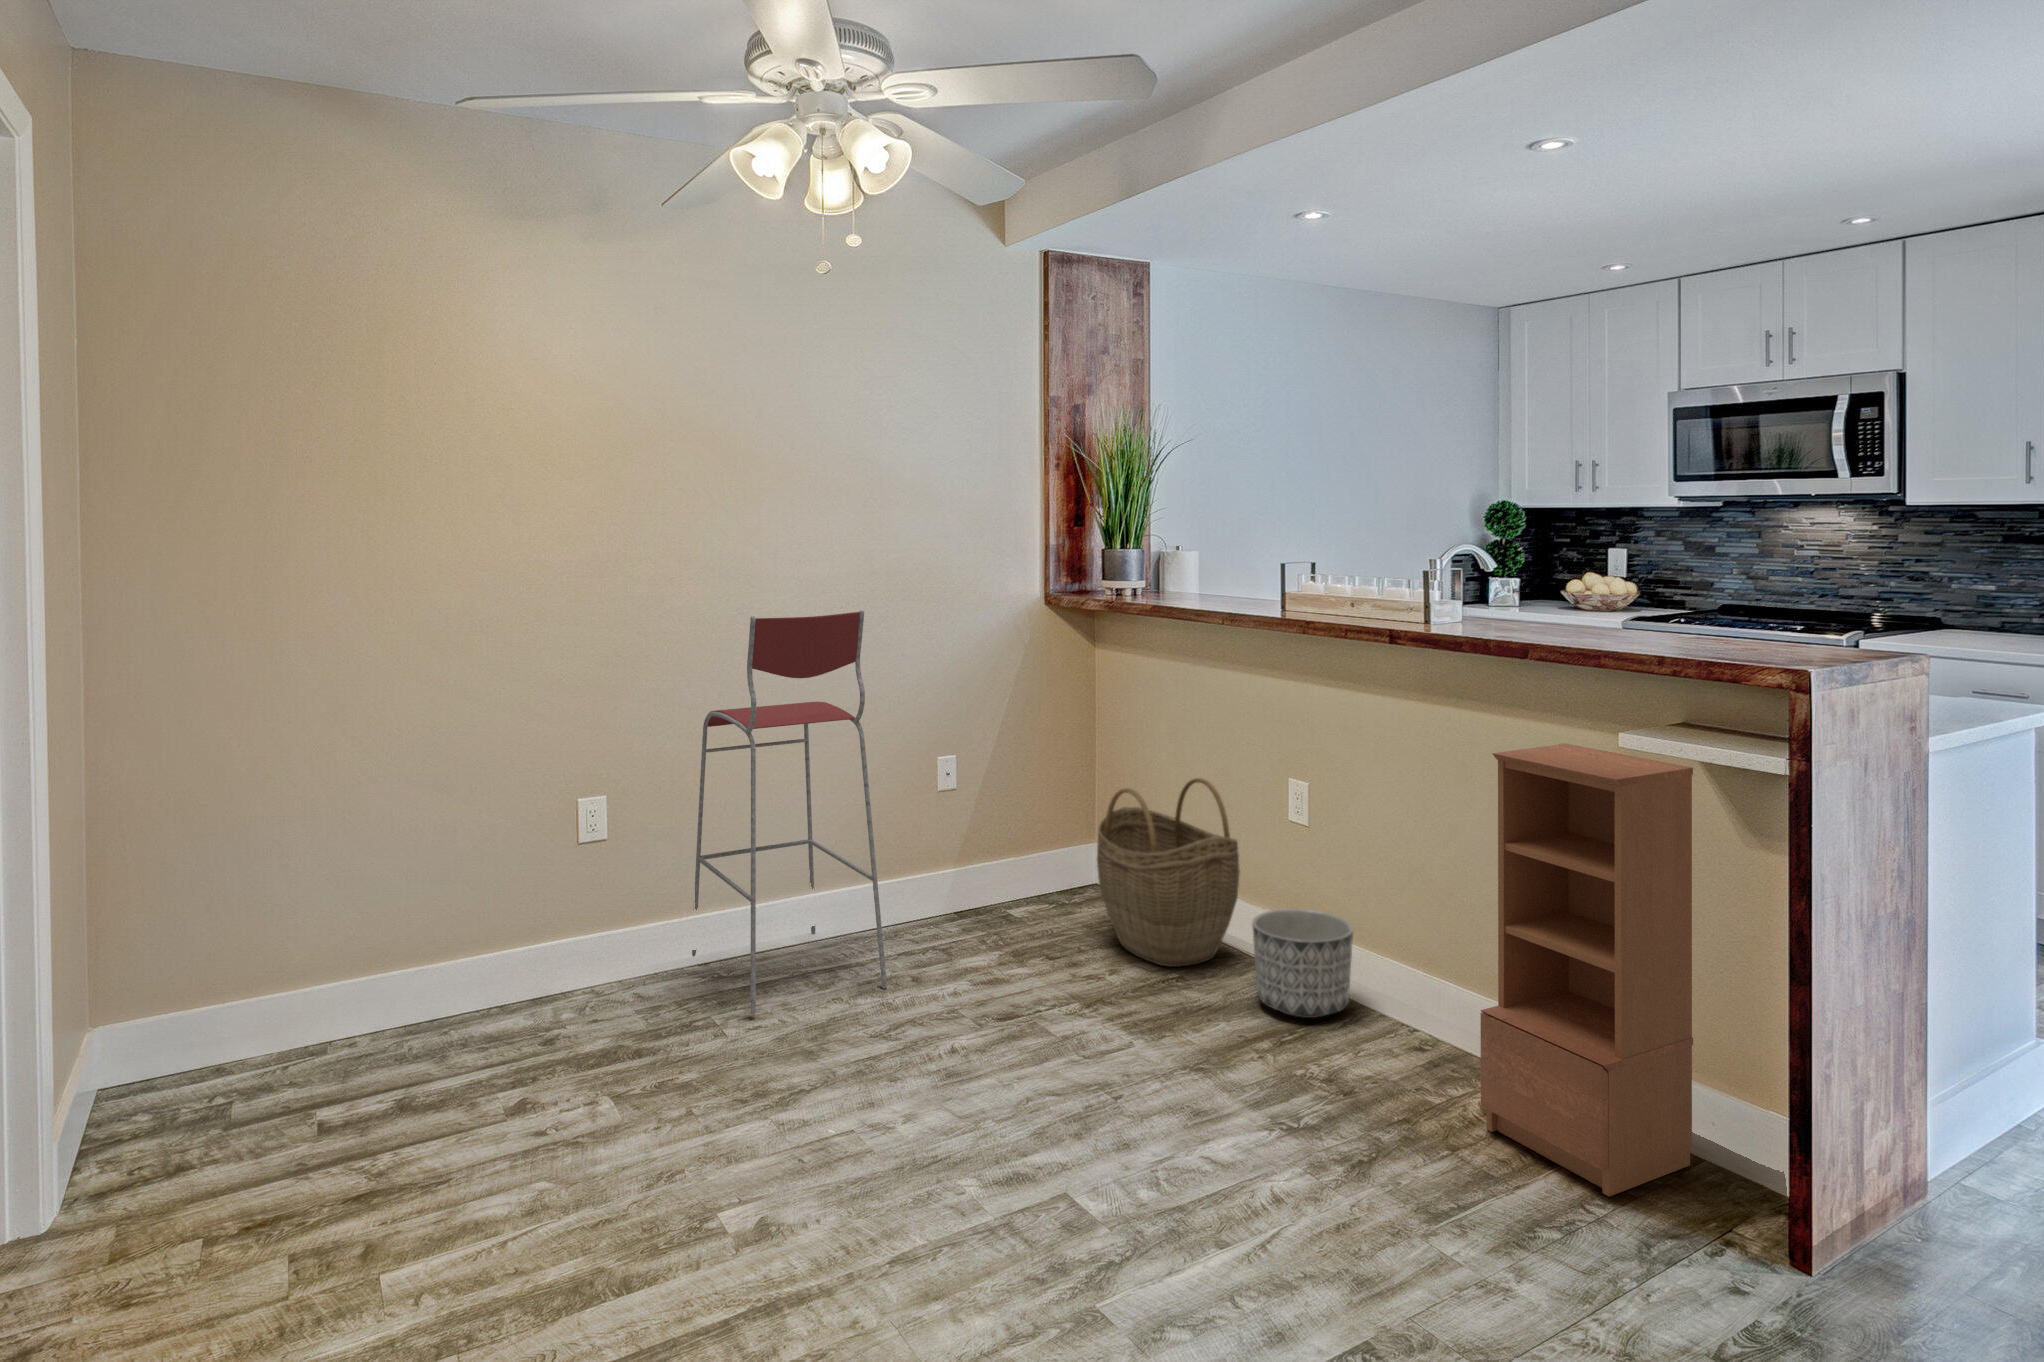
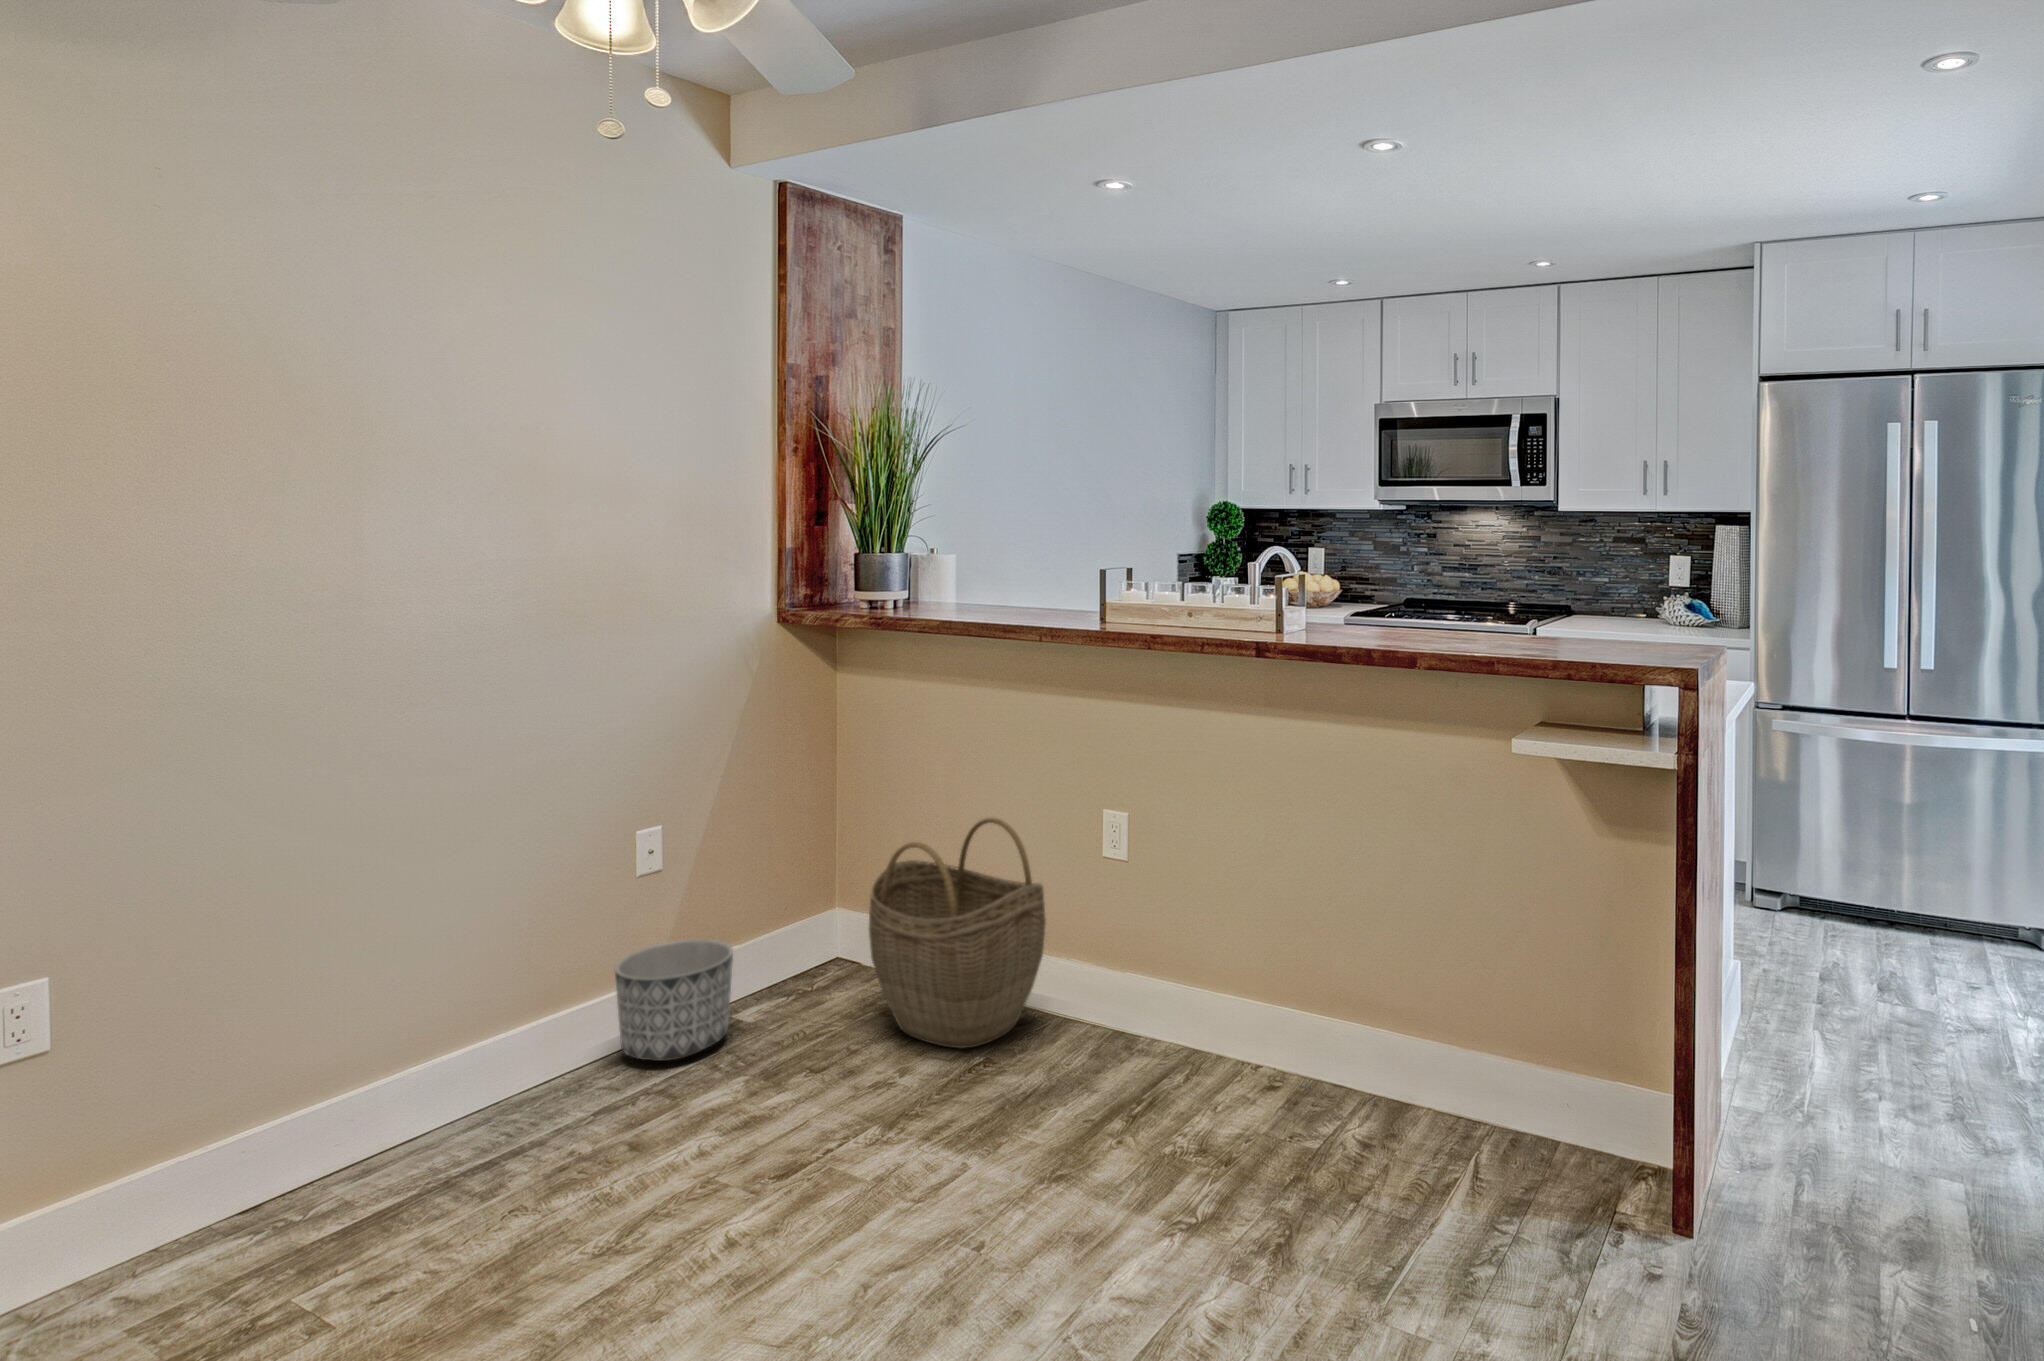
bar stool: present [692,610,887,1017] -> none [231,645,593,1276]
bookcase: present [1480,744,1693,1197] -> none [1376,748,1565,1219]
planter: present [1252,909,1353,1018] -> present [615,939,733,1061]

